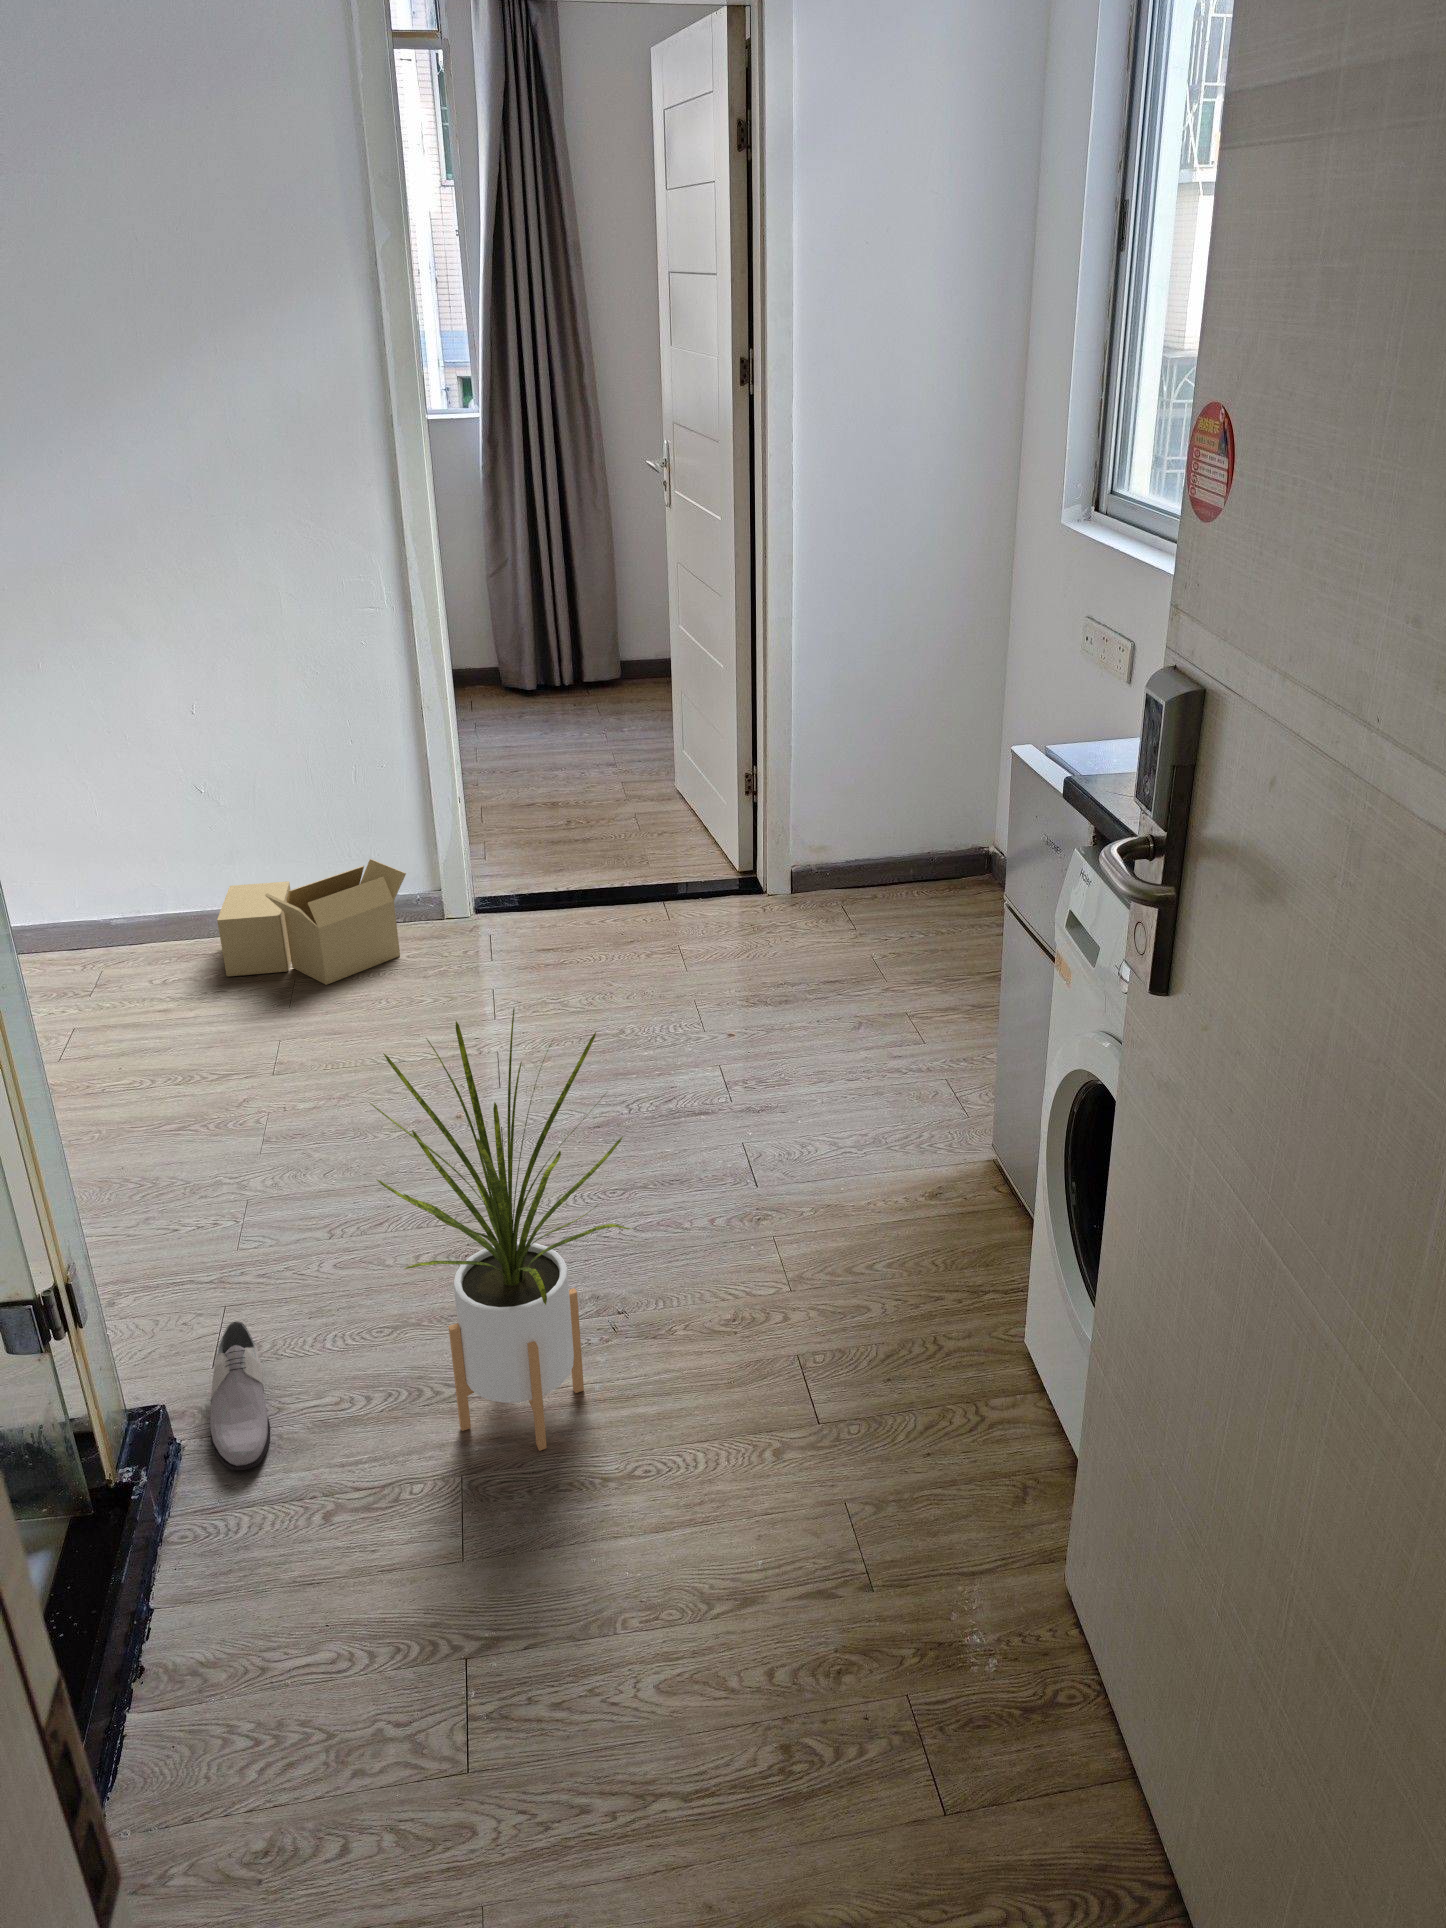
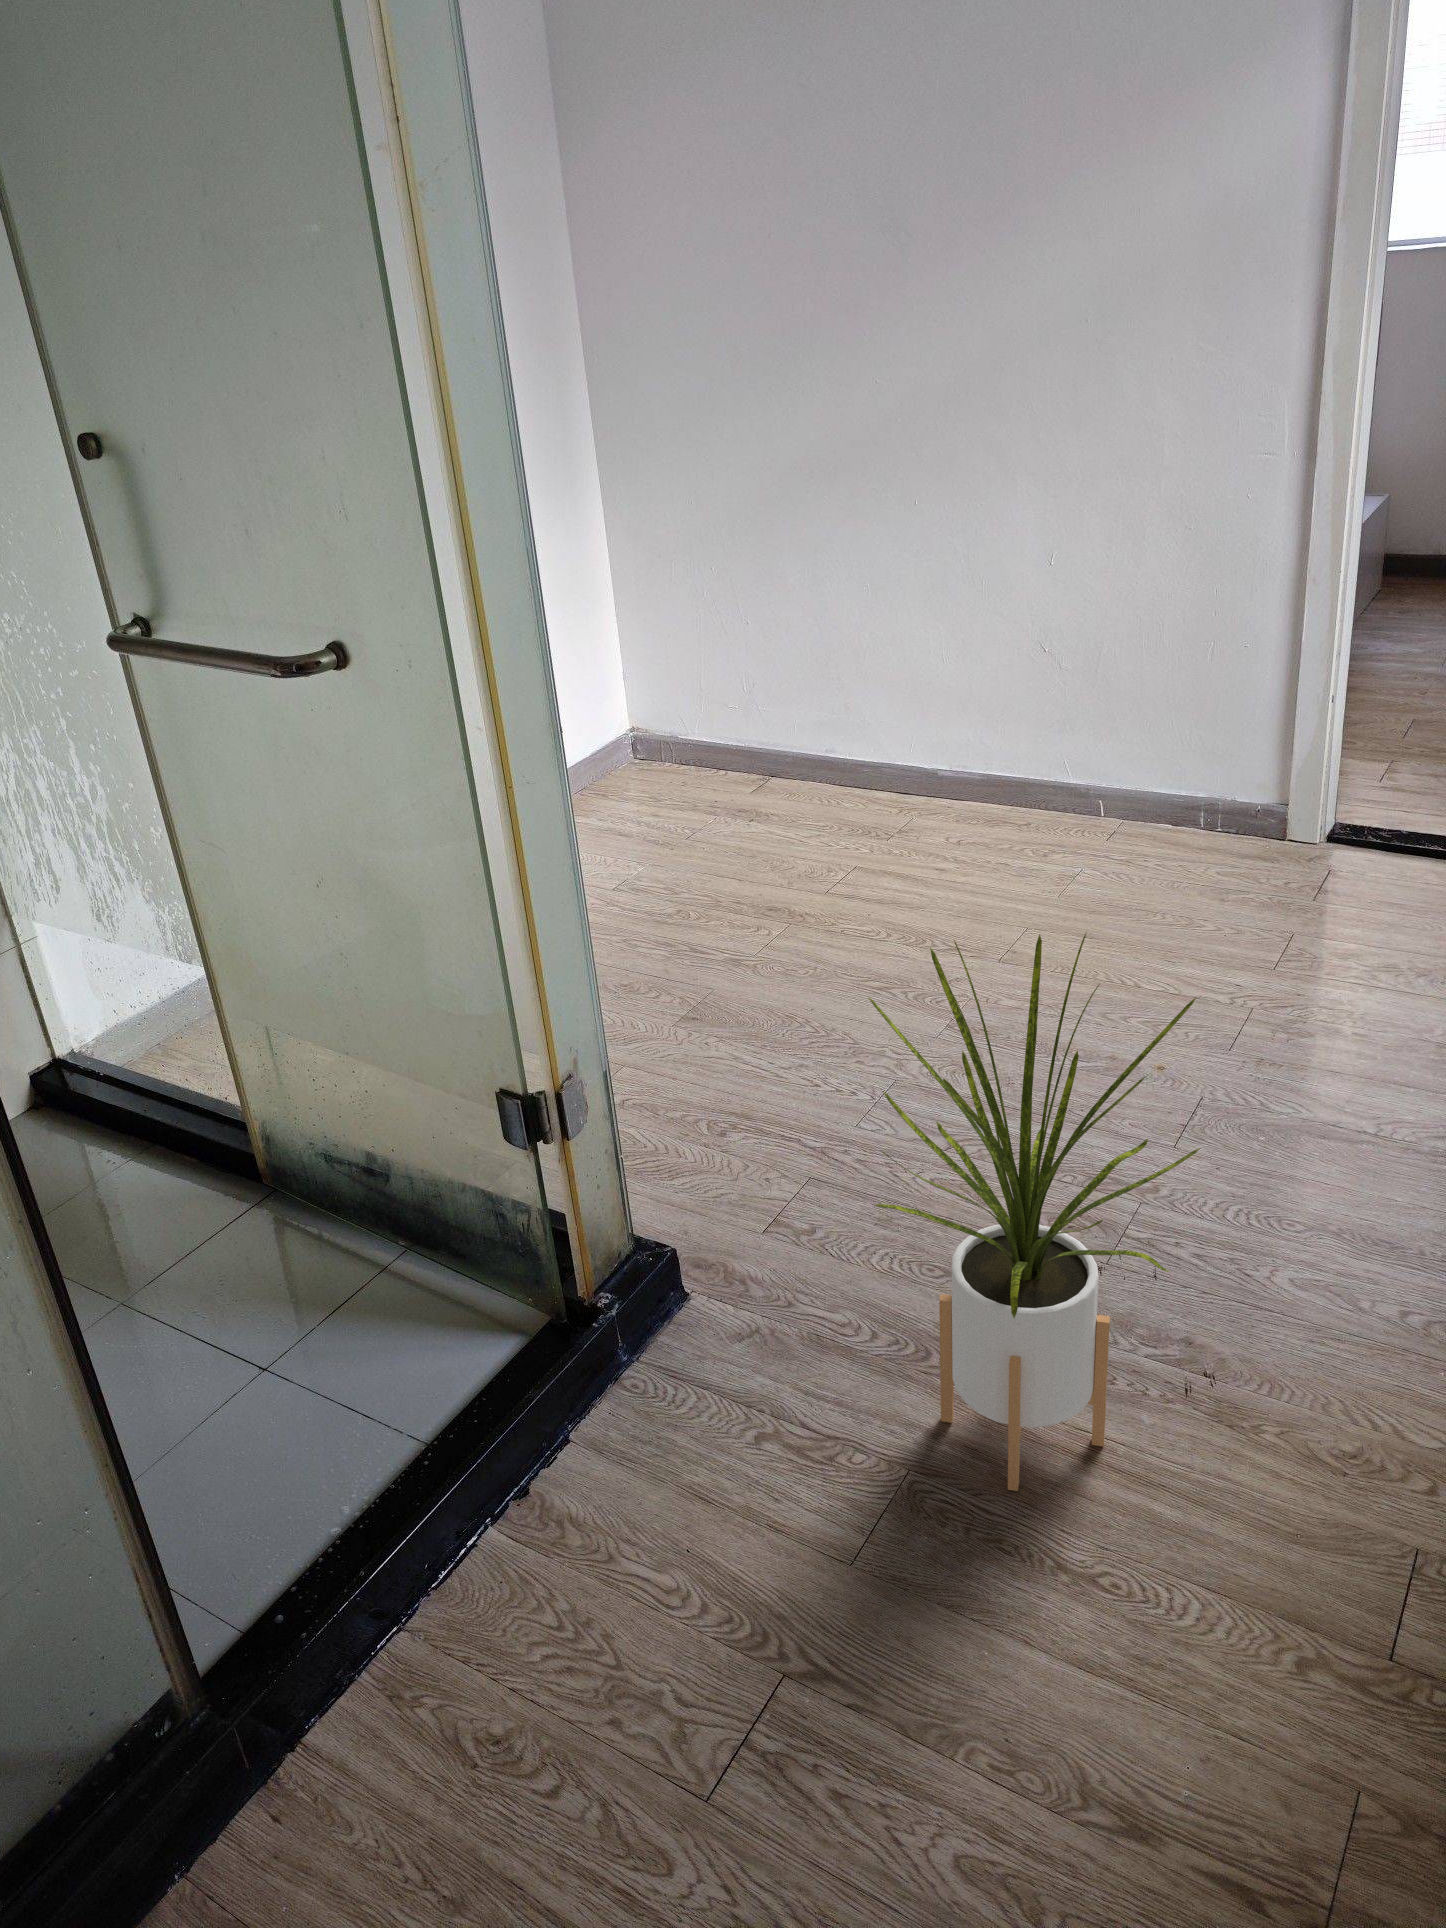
cardboard box: present [217,859,406,985] -> none [1019,751,1240,882]
shoe: present [210,1321,270,1470] -> none [705,1195,800,1351]

